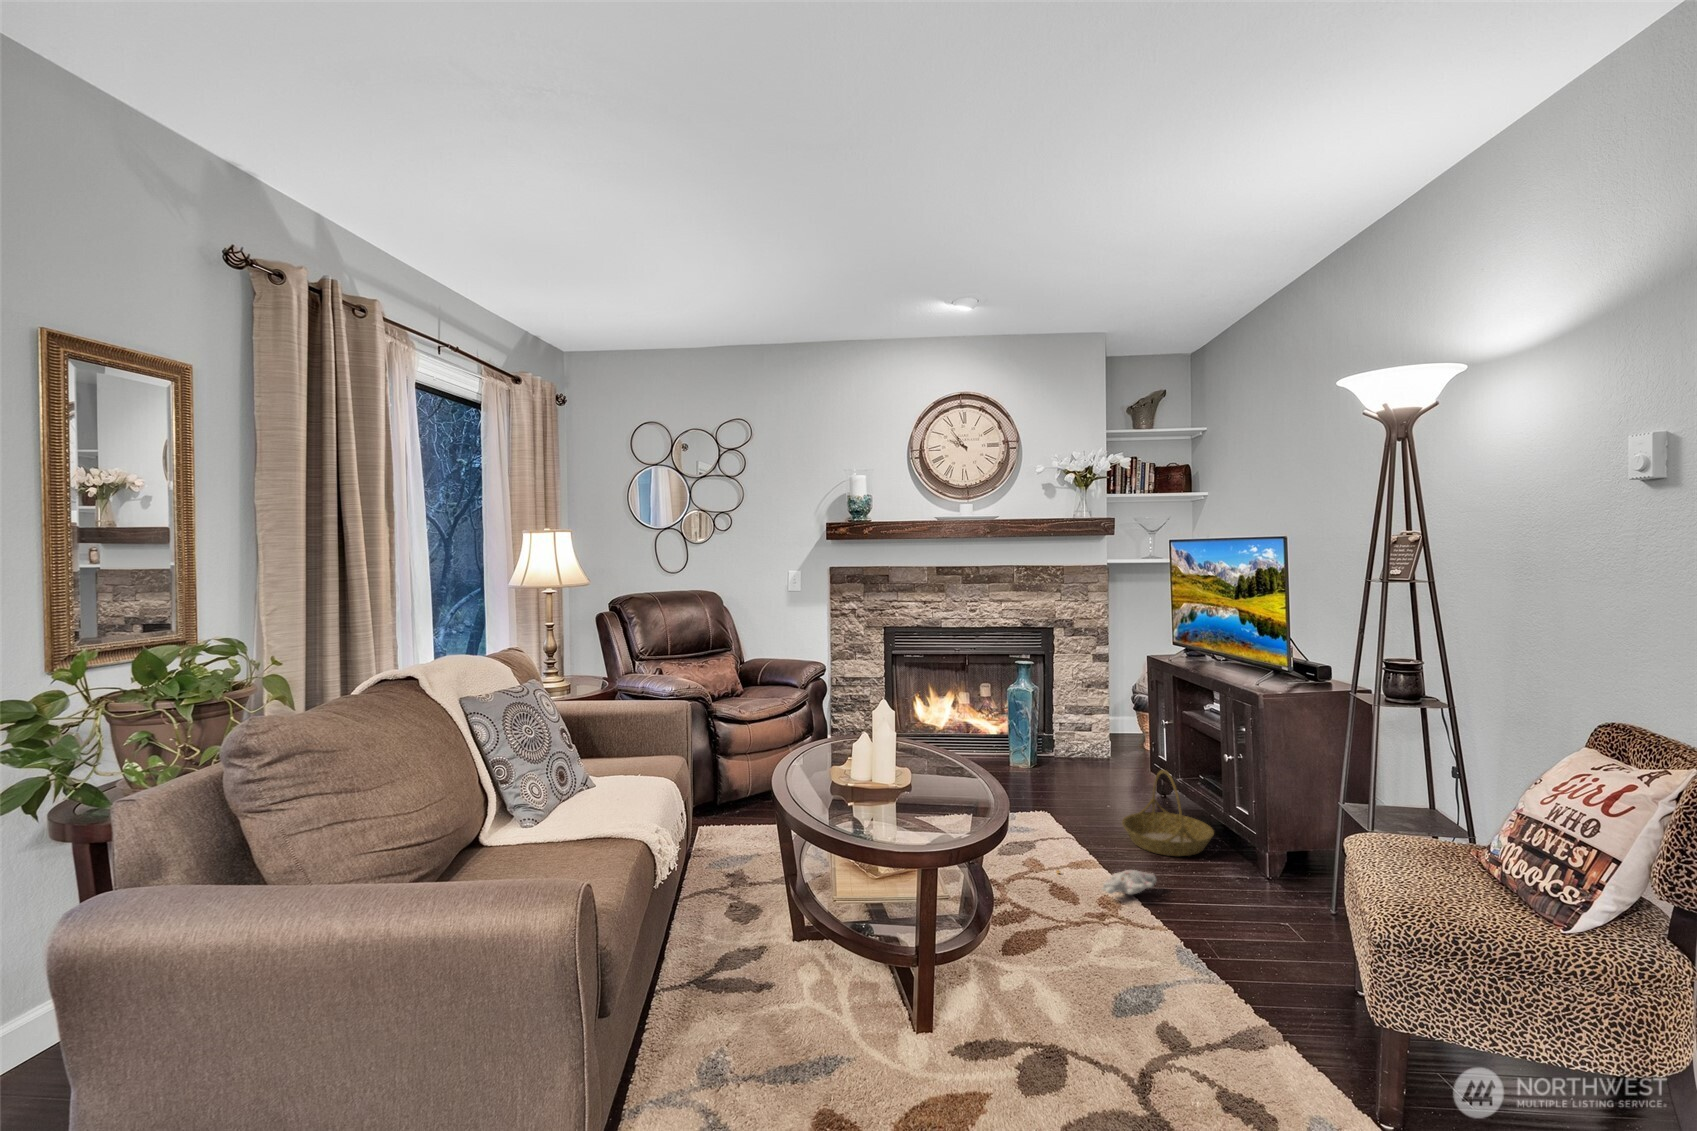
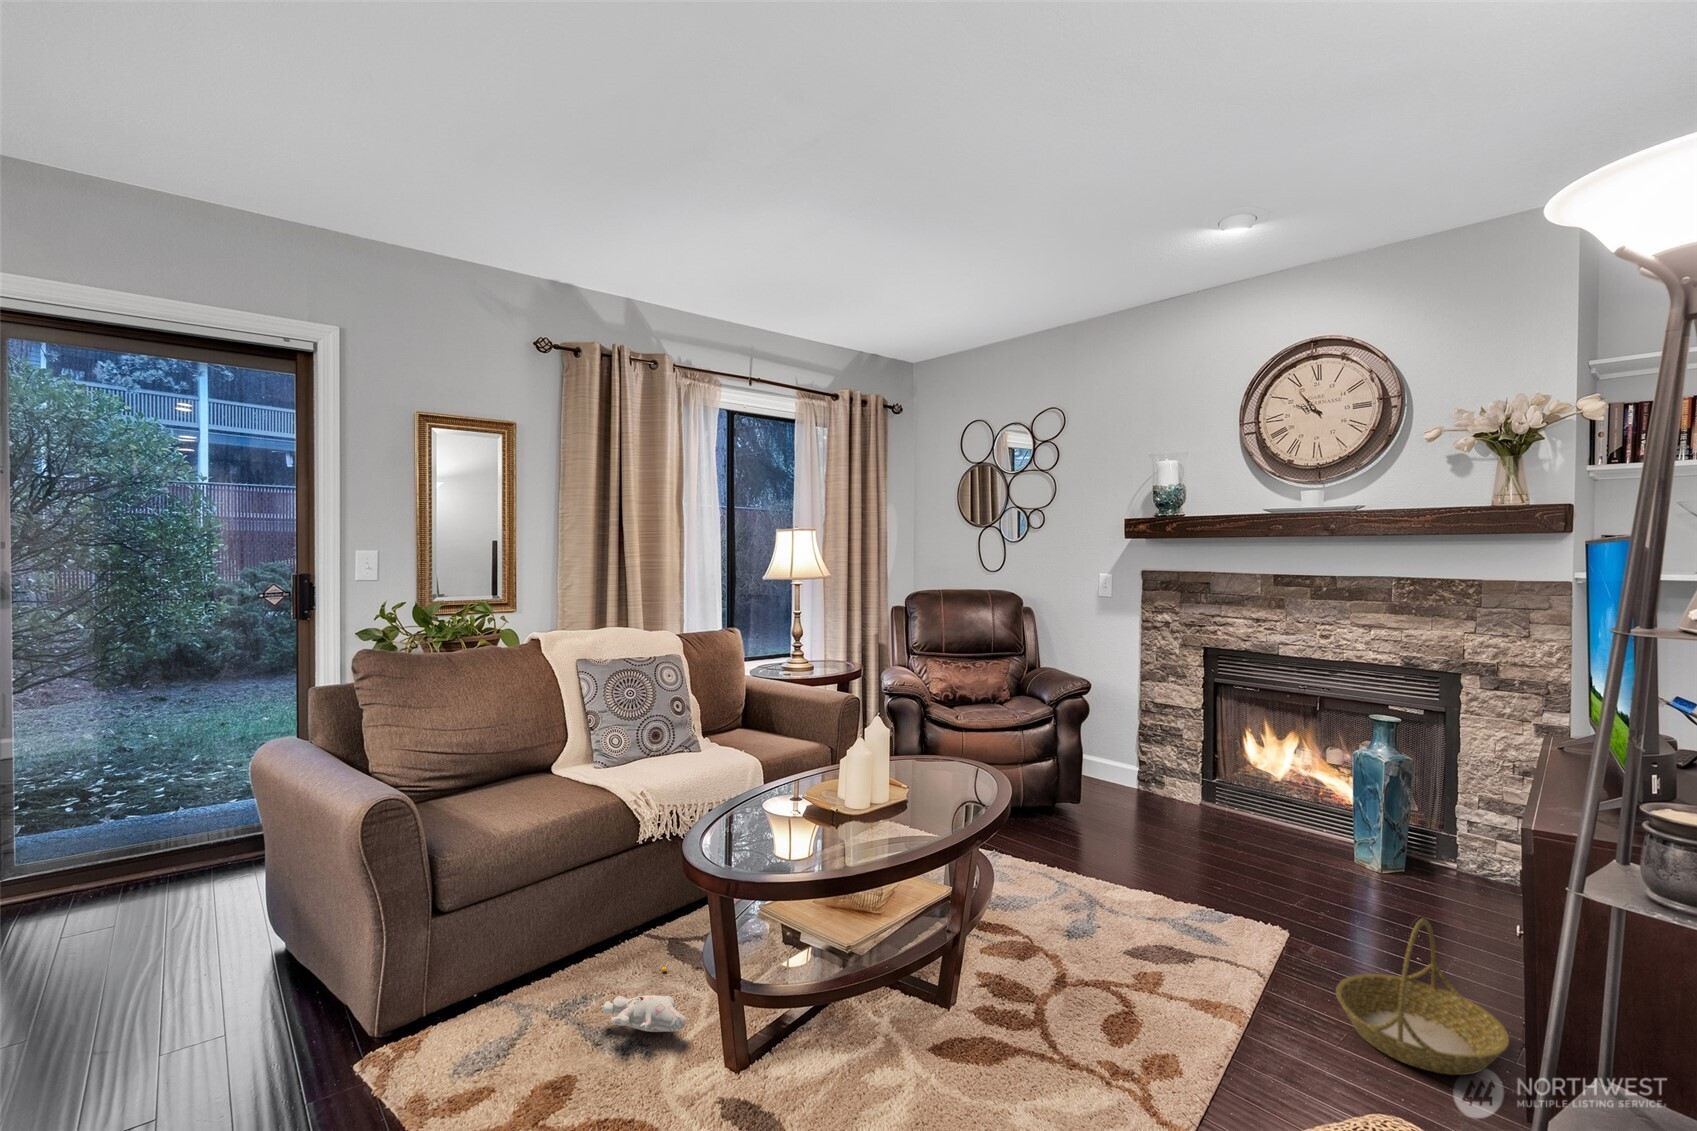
plush toy: present [1057,870,1157,895] -> present [601,967,686,1032]

